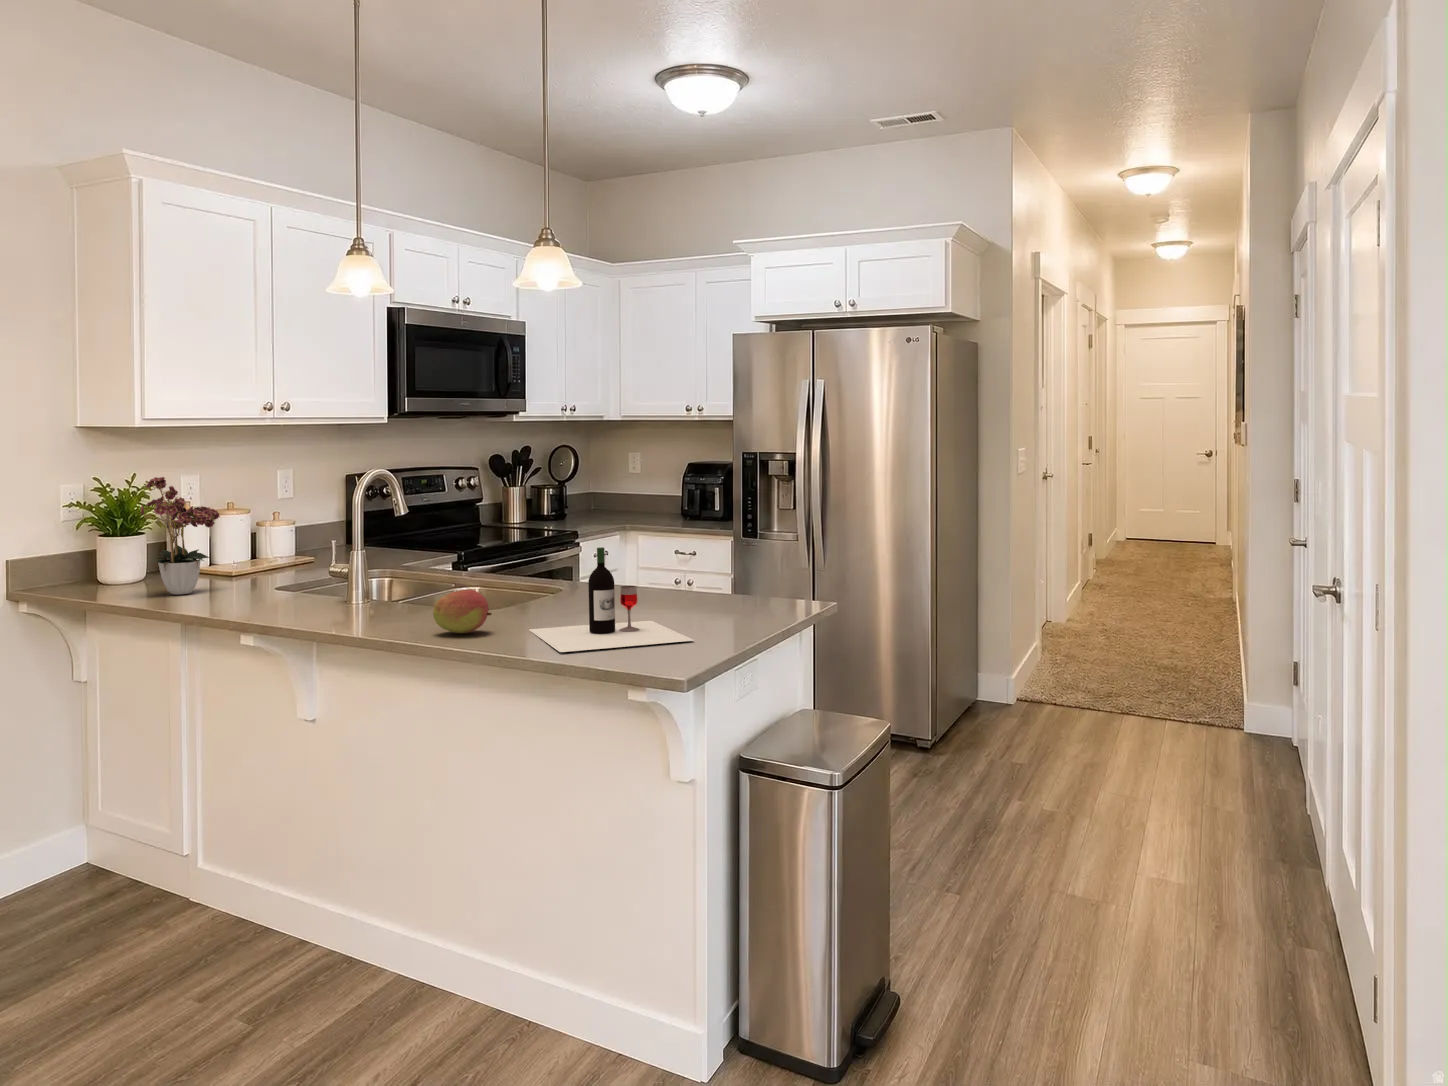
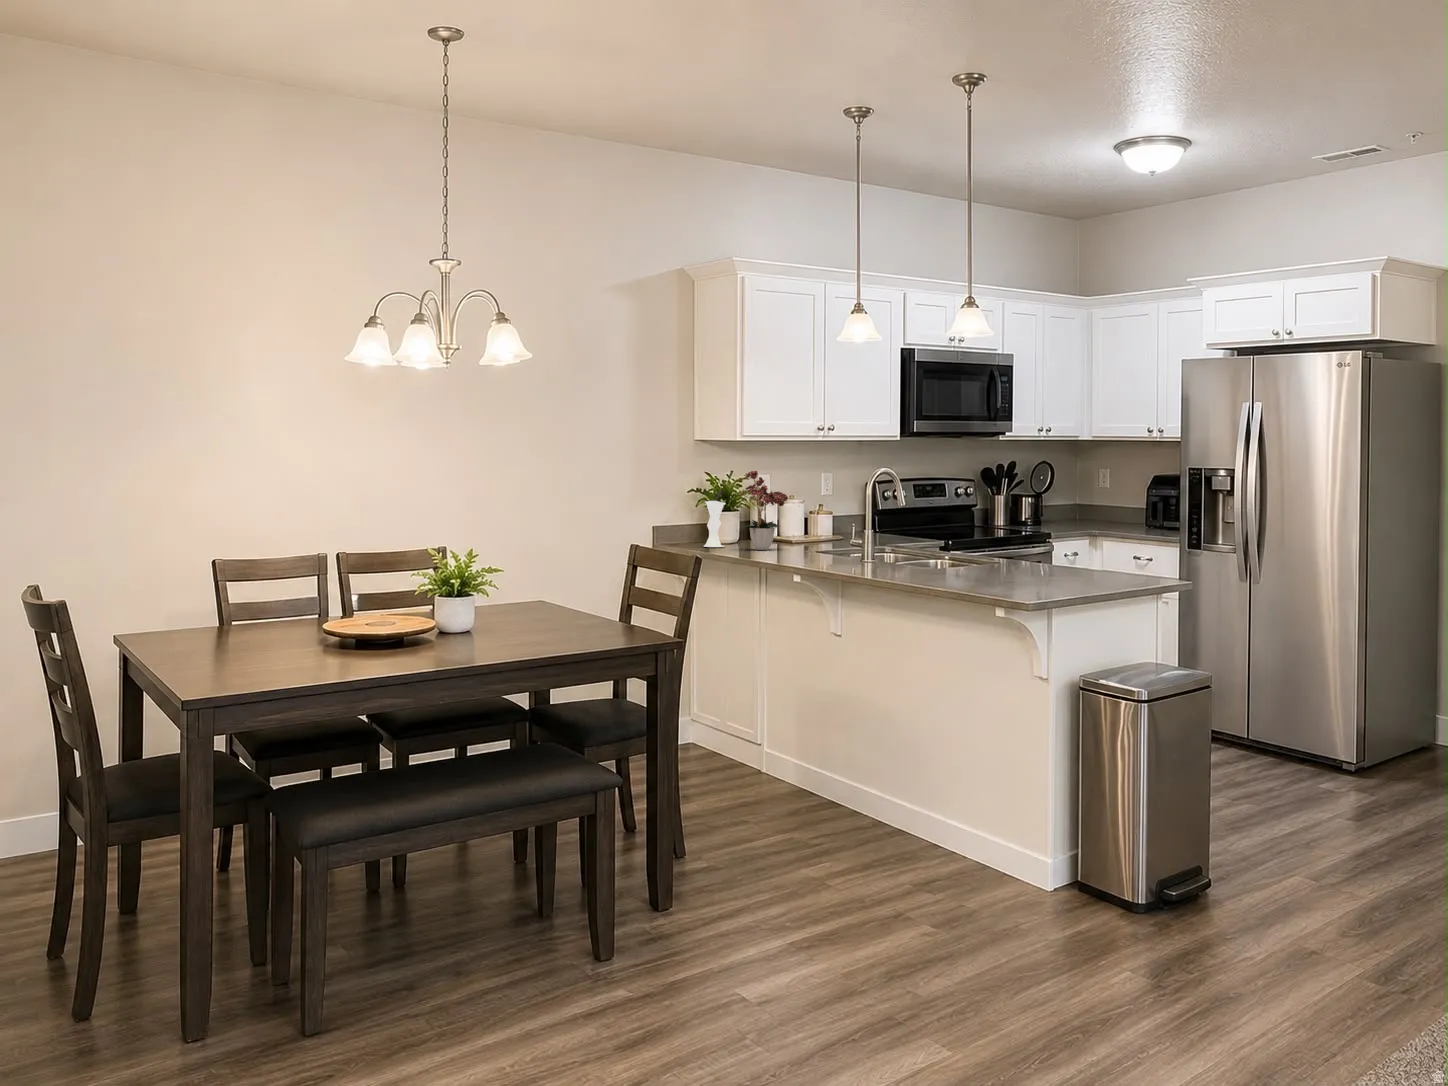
vase: none [80,504,122,593] -> present [704,490,726,547]
wine bottle: present [529,547,694,652] -> none [992,515,1108,581]
fruit: present [433,589,492,634] -> none [928,542,967,571]

